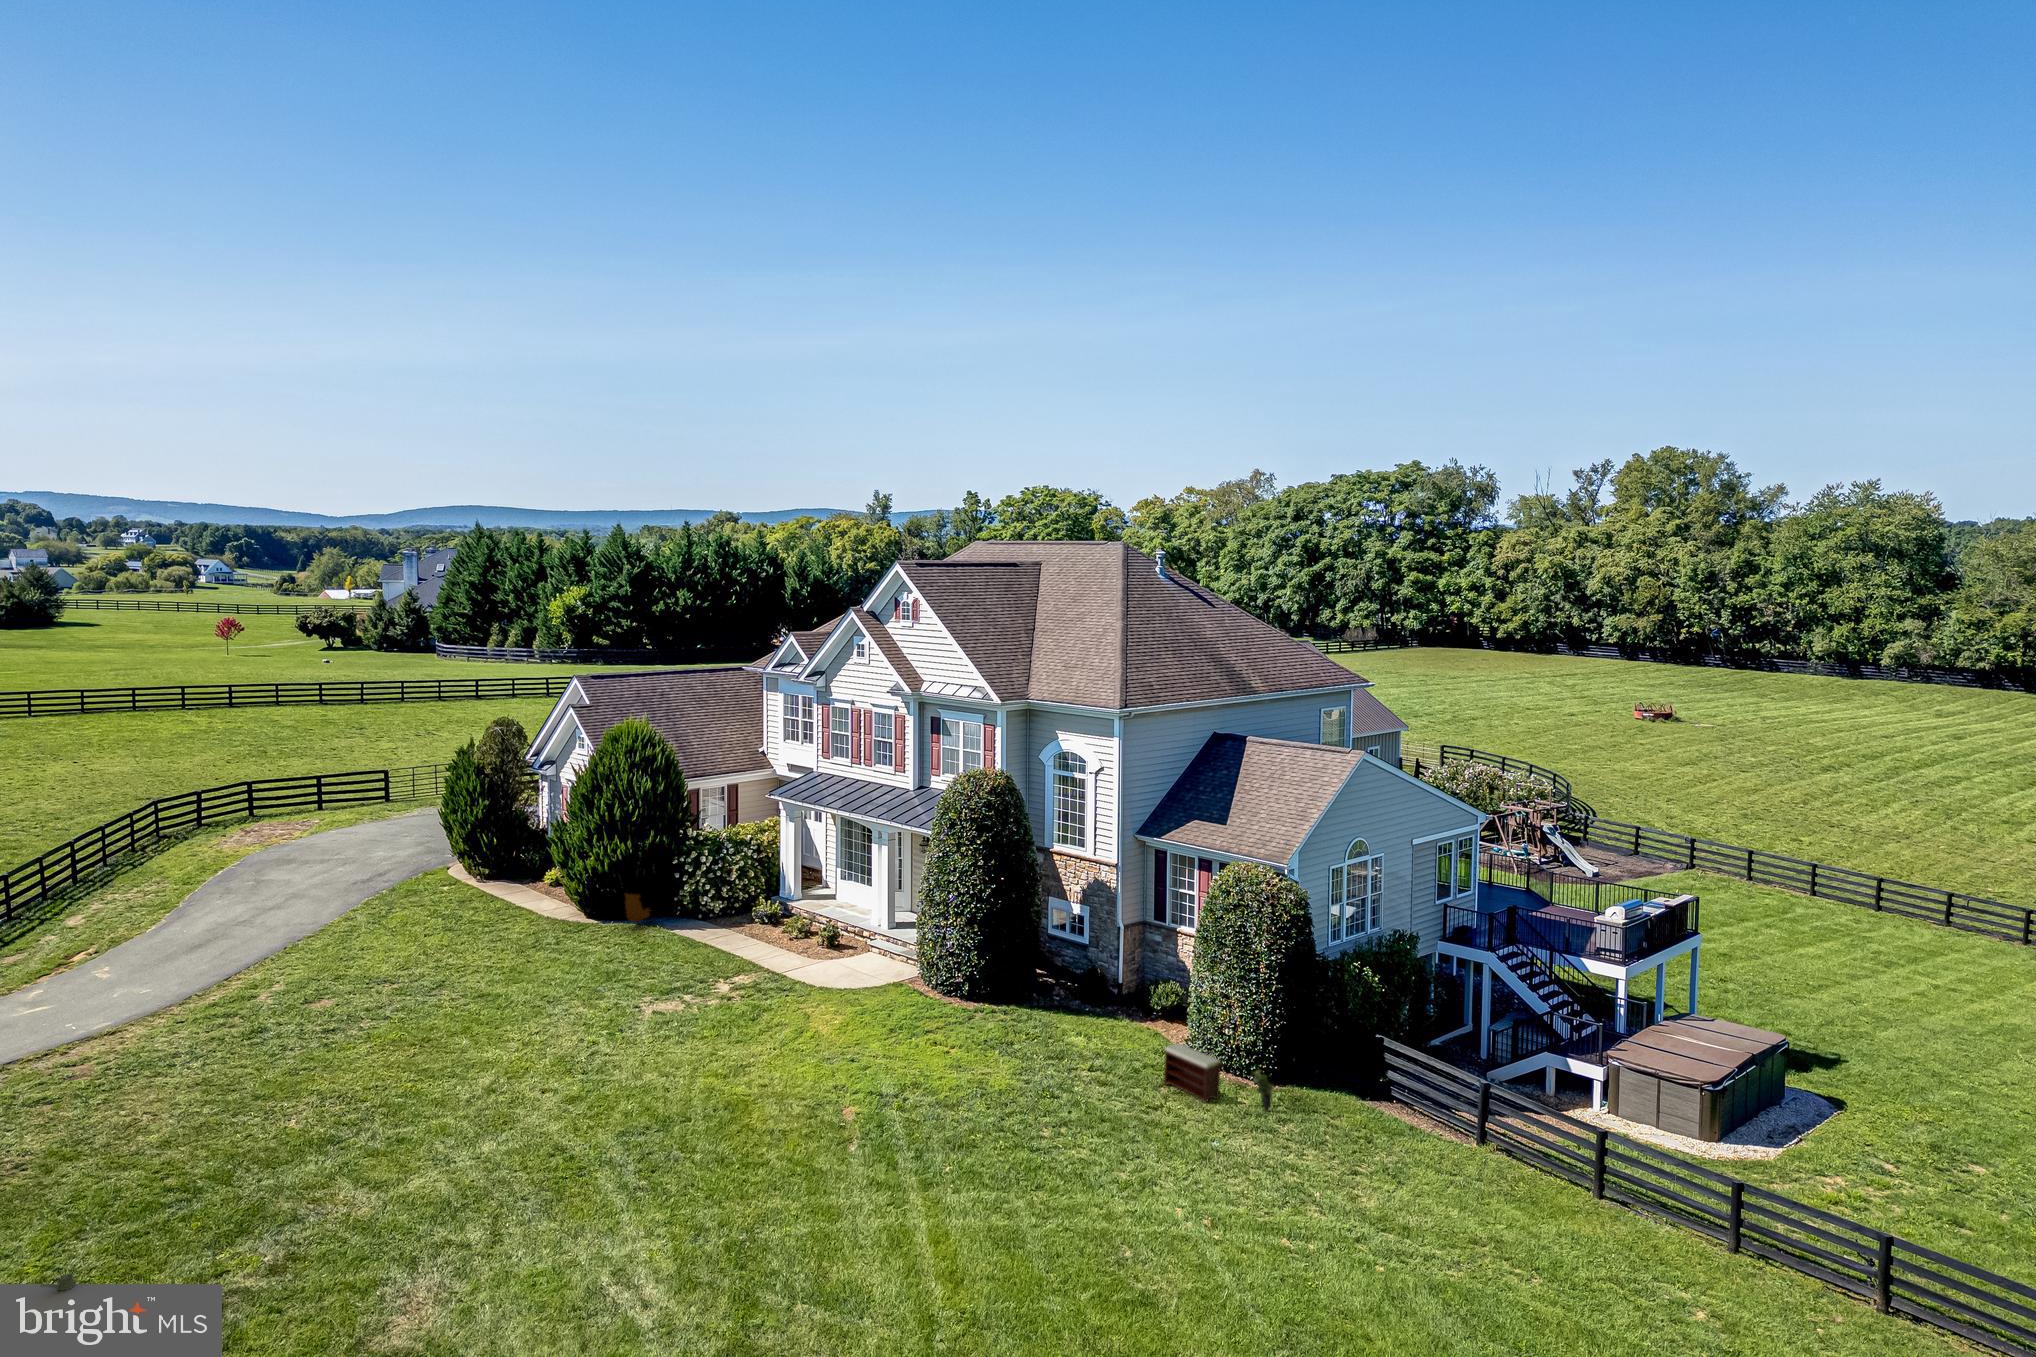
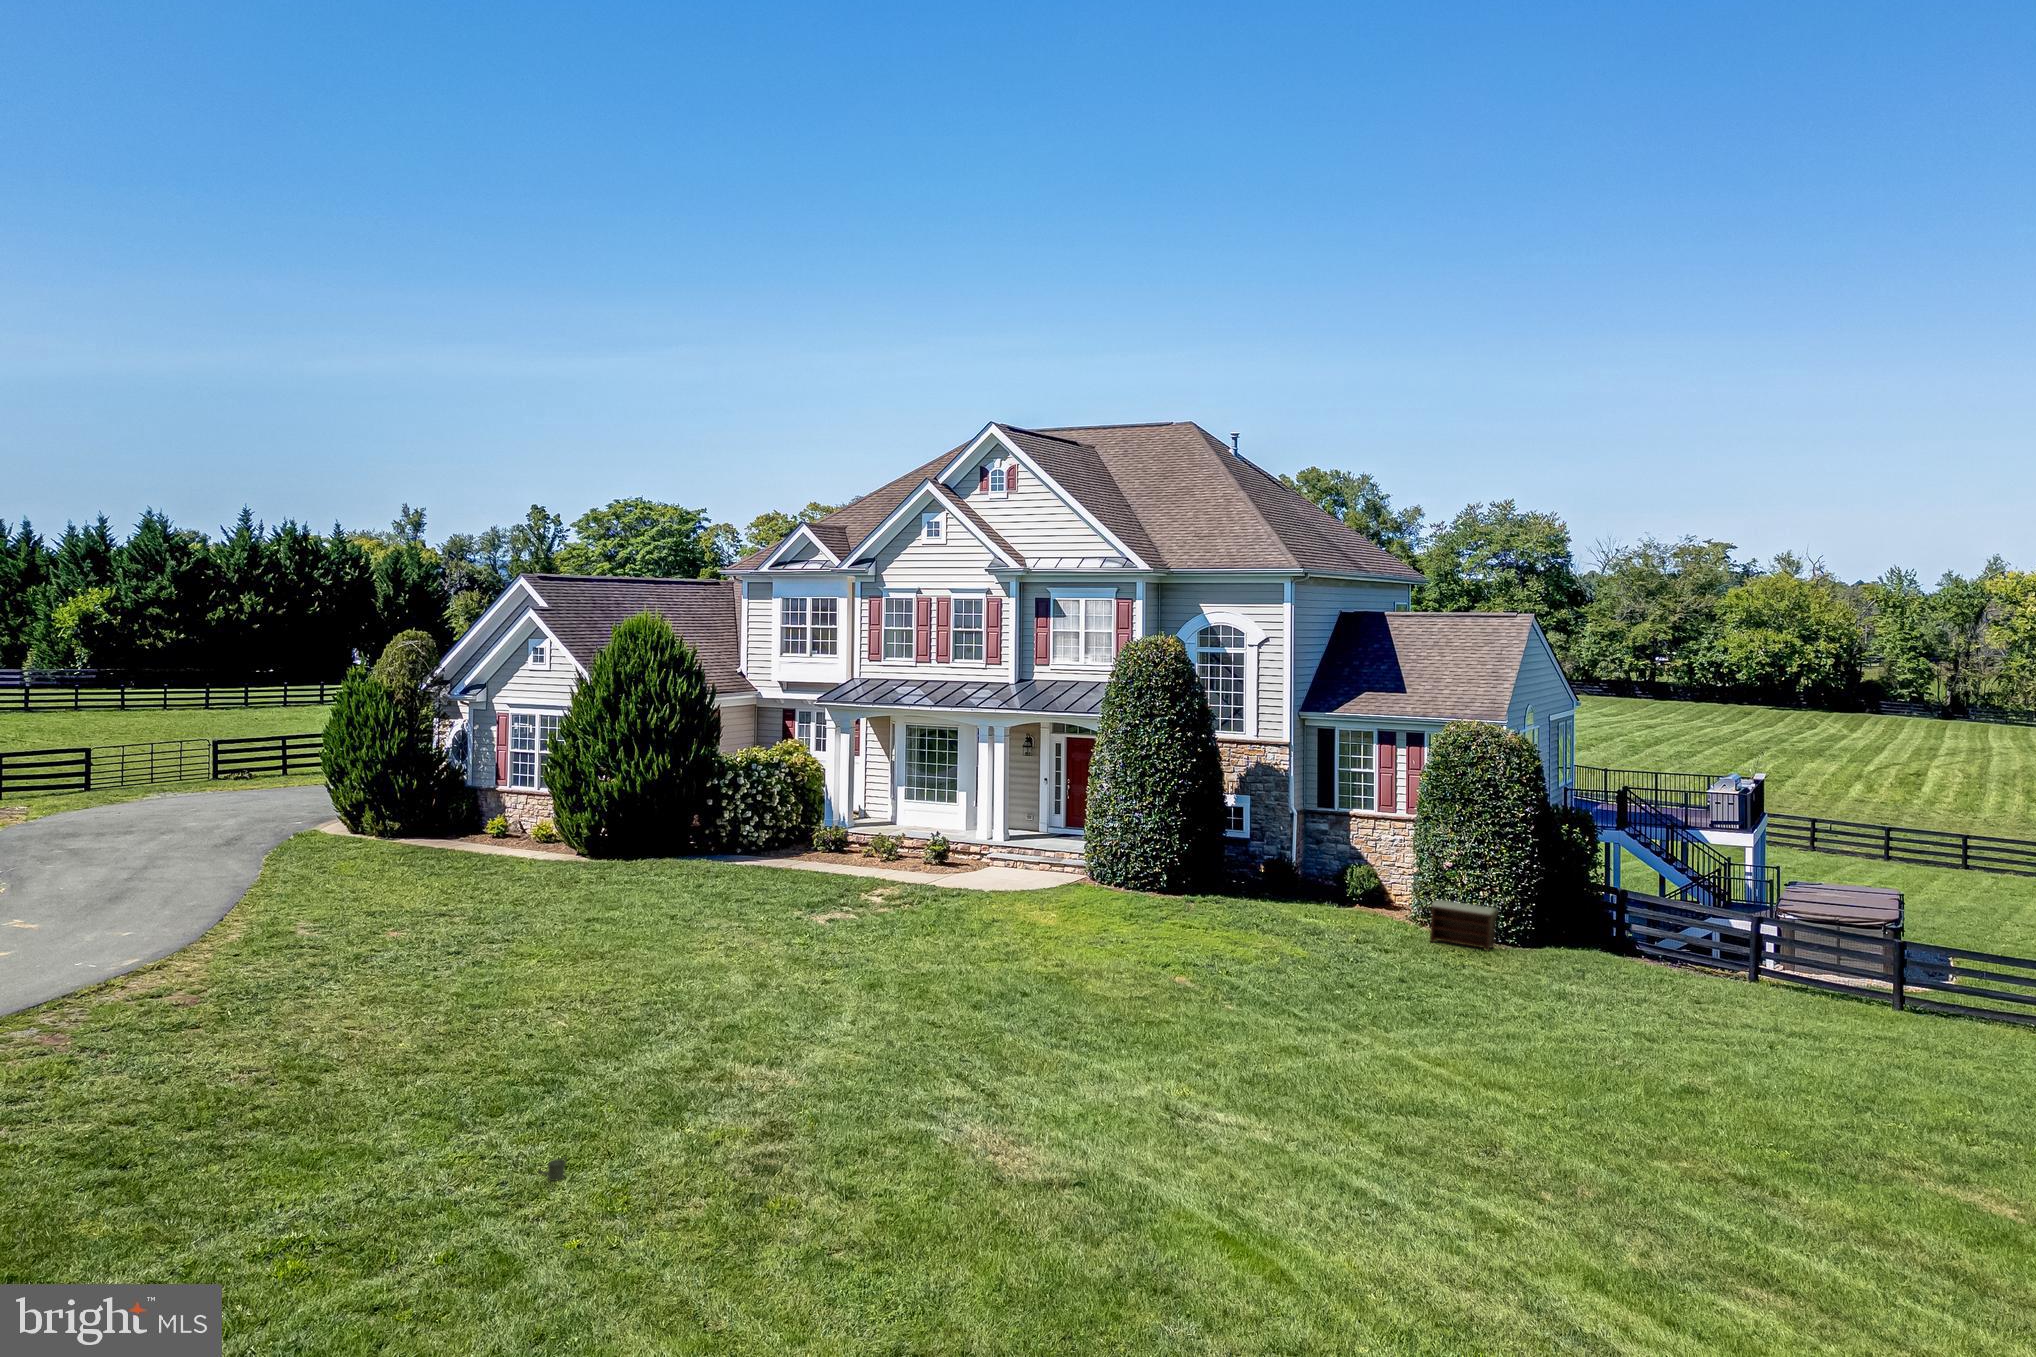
lounge chair: present [625,894,653,927] -> none [659,818,690,864]
potted plant: present [1254,1071,1273,1112] -> none [1532,913,1557,953]

